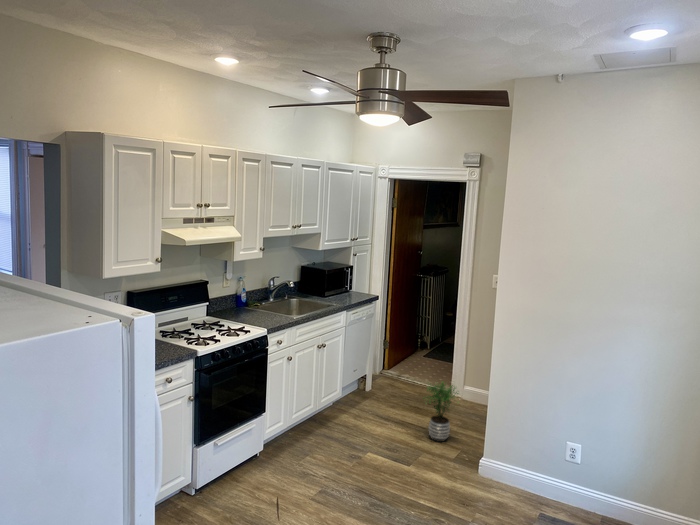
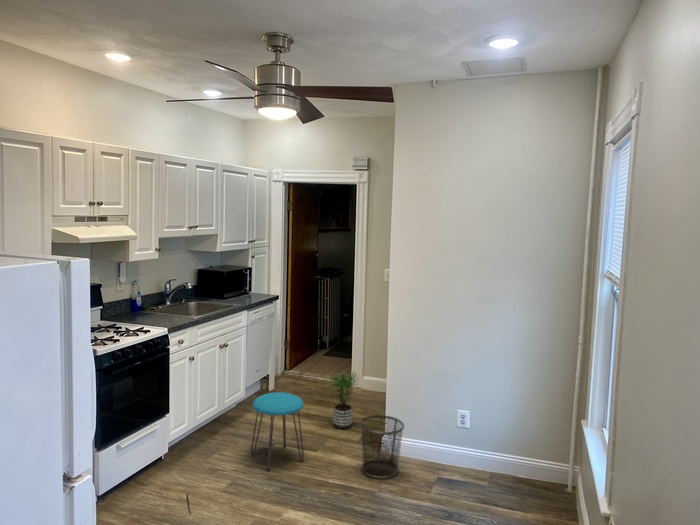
stool: none [343,401,398,481] -> present [251,392,304,471]
trash can: none [455,436,505,506] -> present [359,415,404,478]

